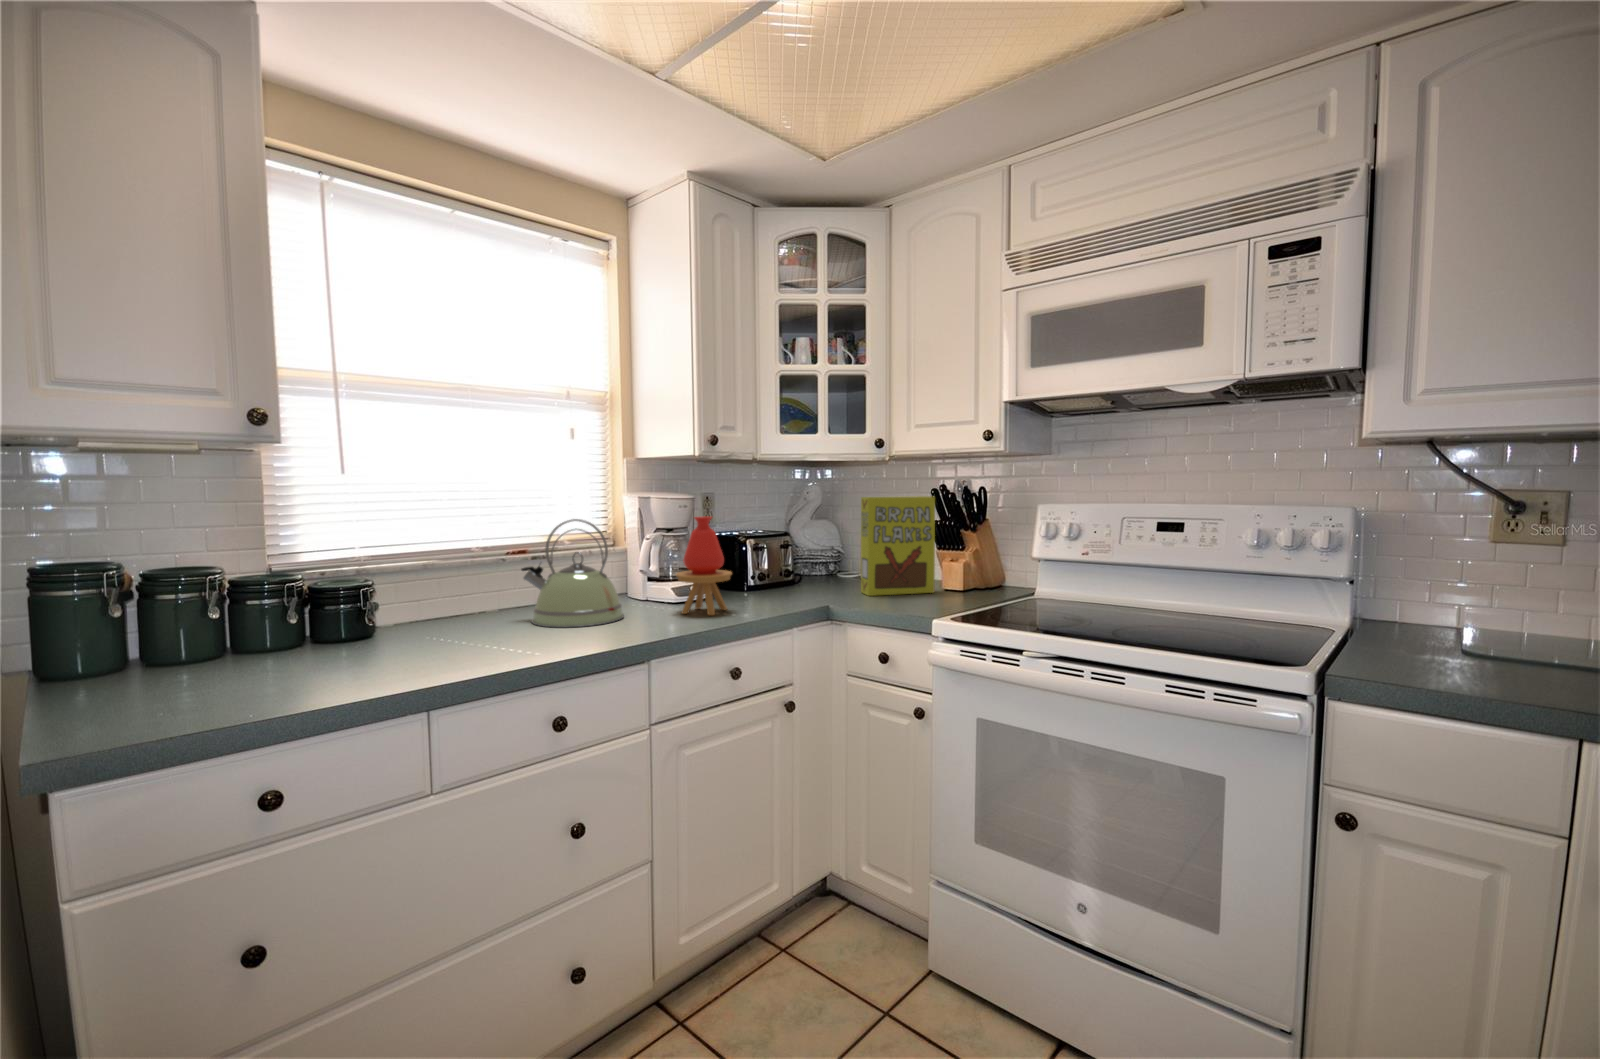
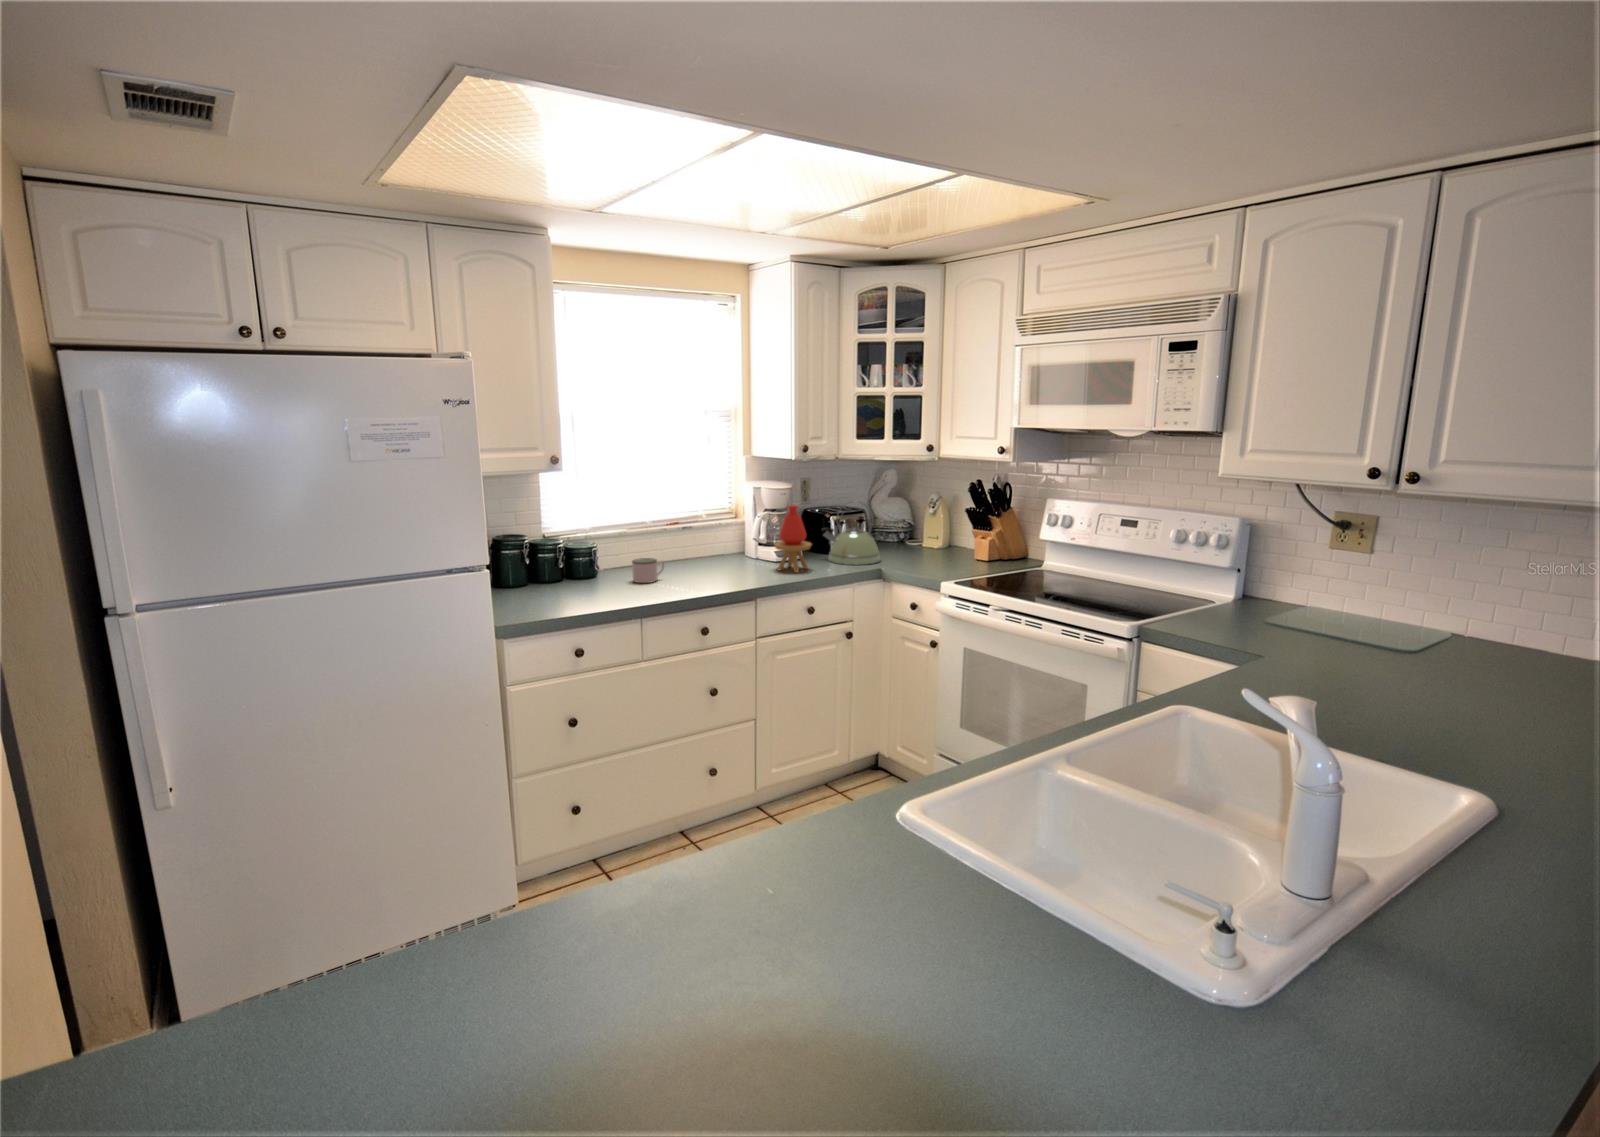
cereal box: present [861,496,935,596] -> none [913,488,971,562]
kettle: present [521,519,624,627] -> present [822,502,880,565]
mug: none [433,601,494,643] -> present [632,558,664,583]

